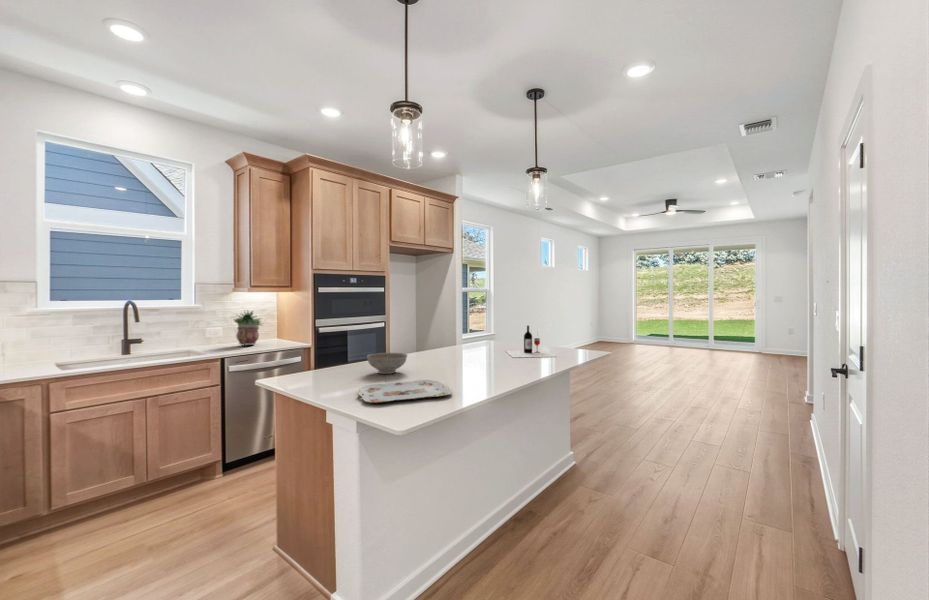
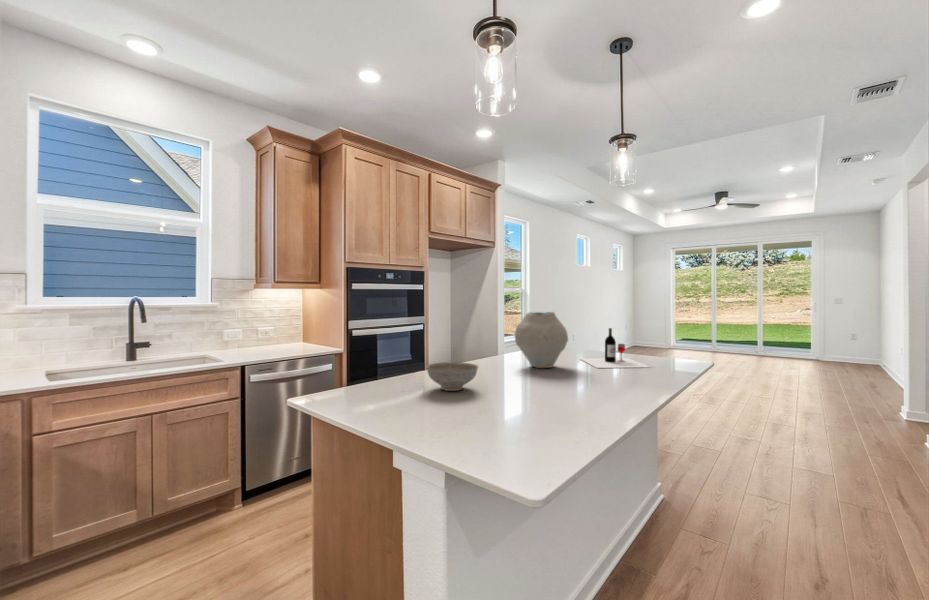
potted plant: present [234,311,261,345] -> none [253,309,291,350]
vase: none [447,313,490,358] -> present [515,312,568,368]
serving tray: present [358,380,452,403] -> none [429,402,568,442]

